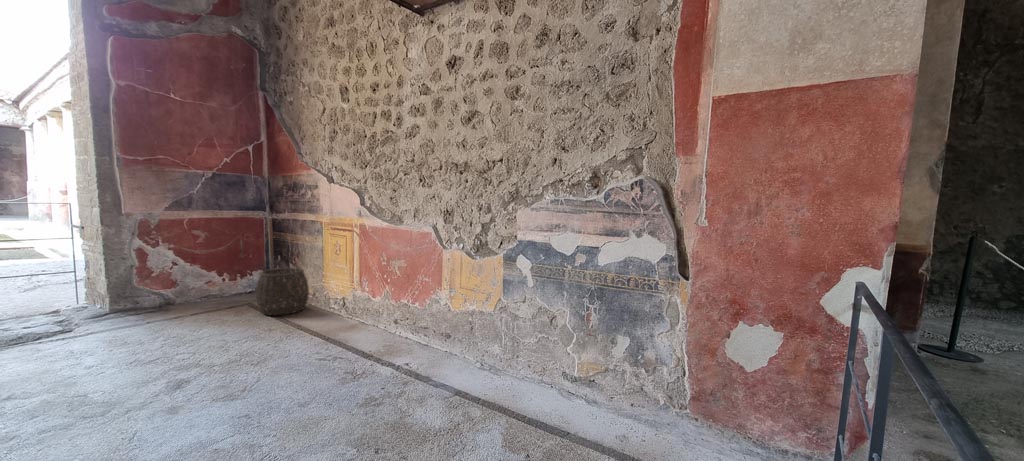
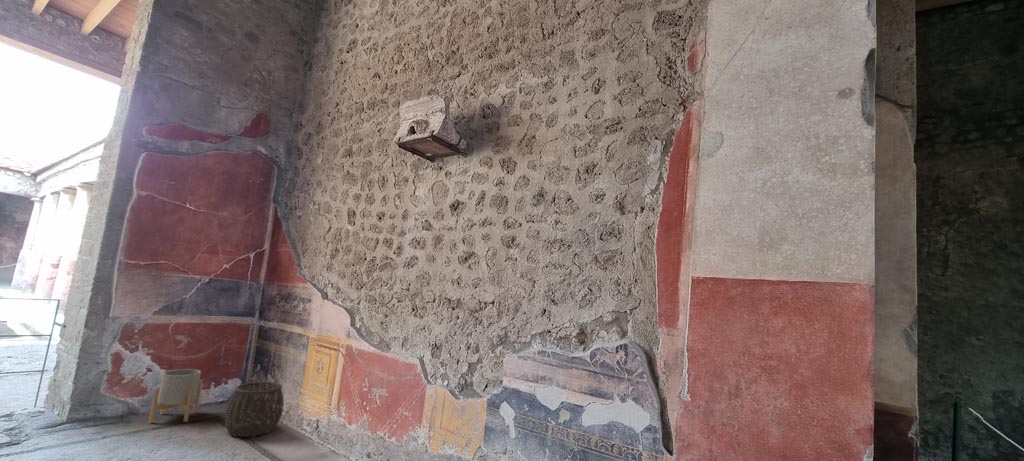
planter: none [185,262,230,310] -> present [149,369,202,424]

